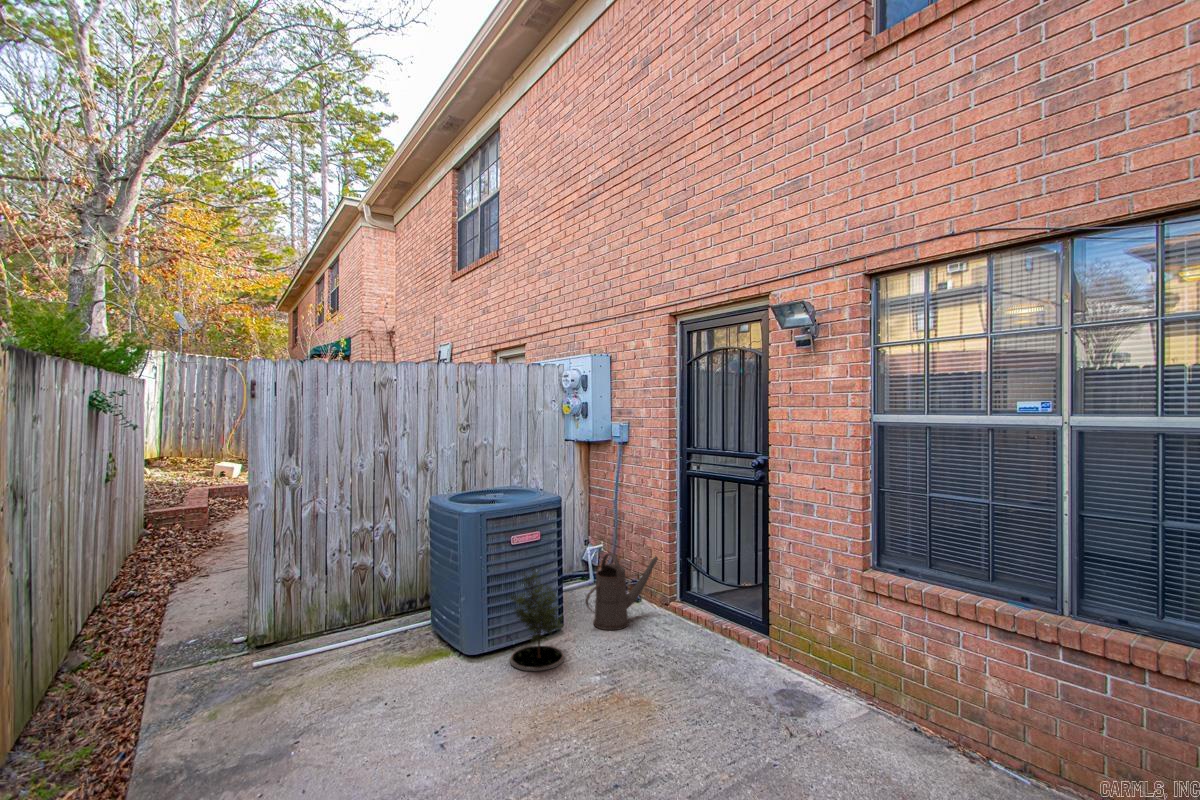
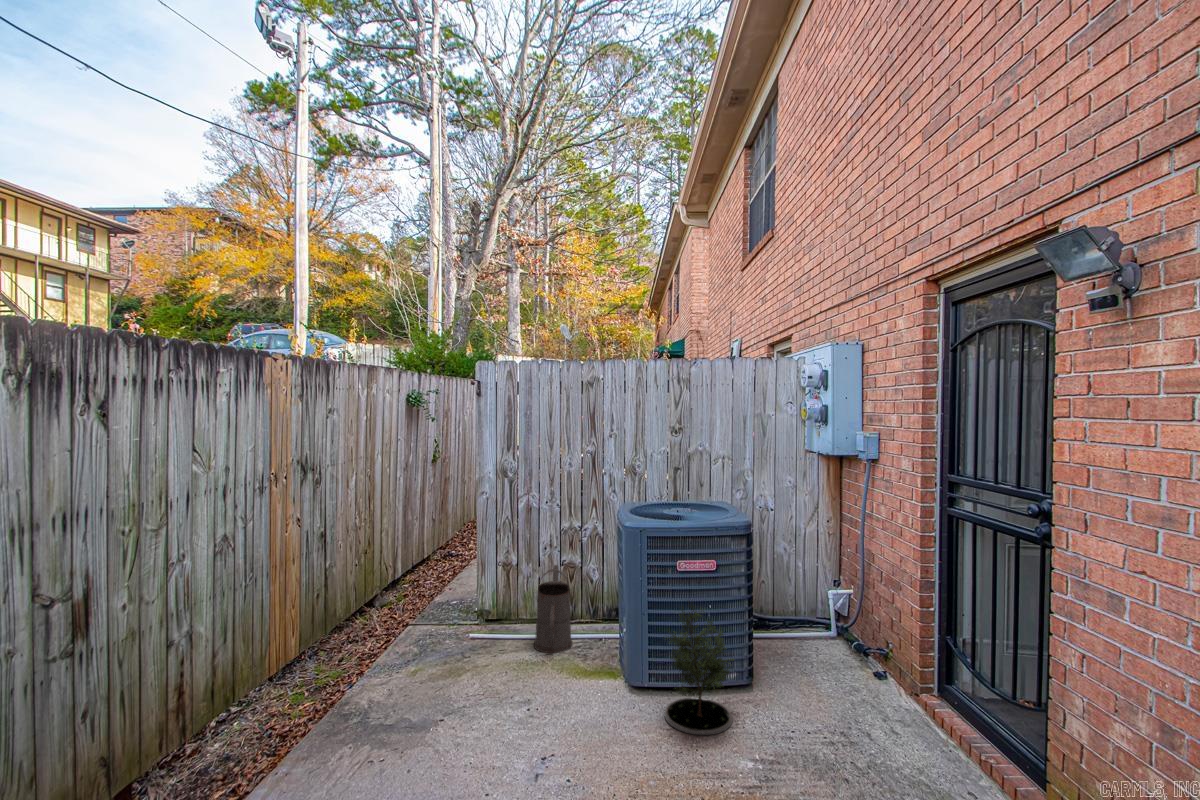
watering can: present [585,553,658,630] -> present [534,565,573,653]

